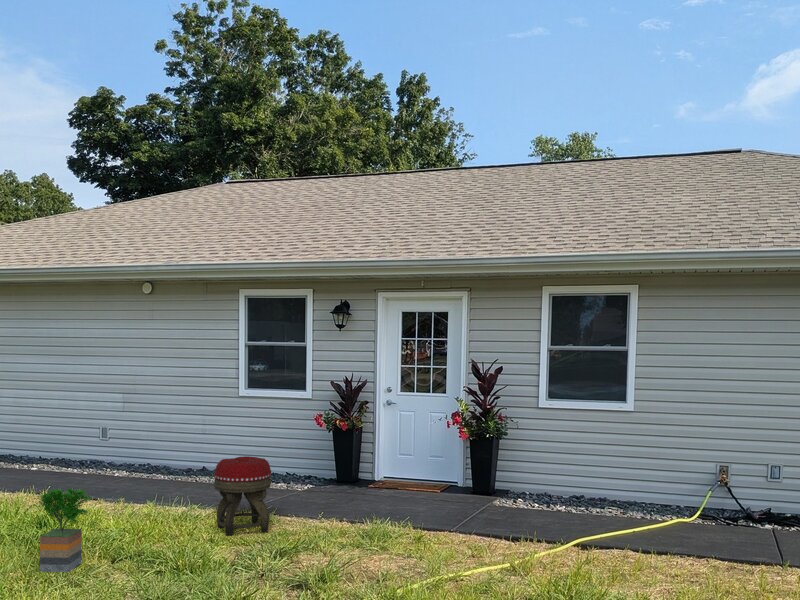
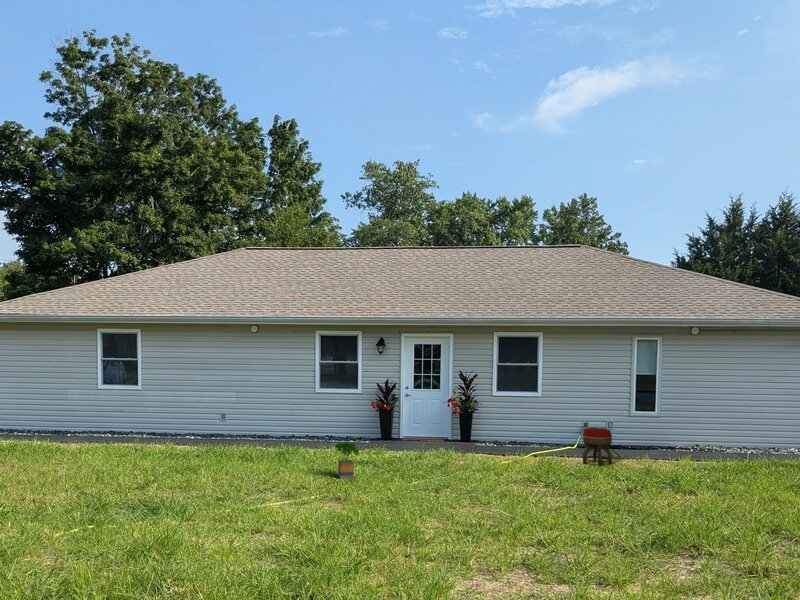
footstool: present [214,456,271,536] -> present [582,427,612,466]

